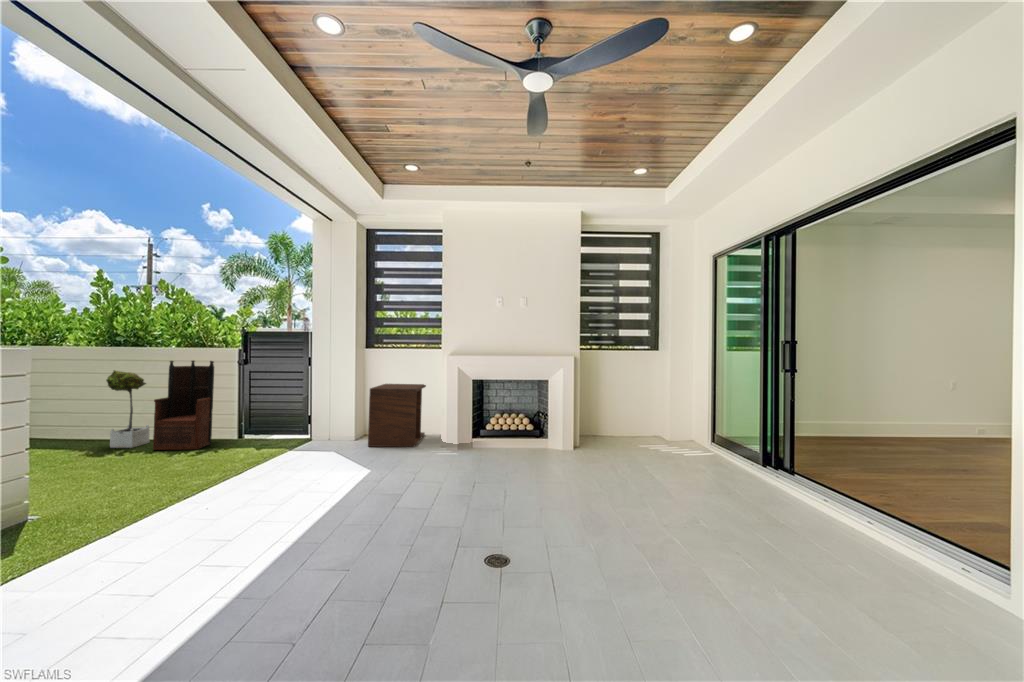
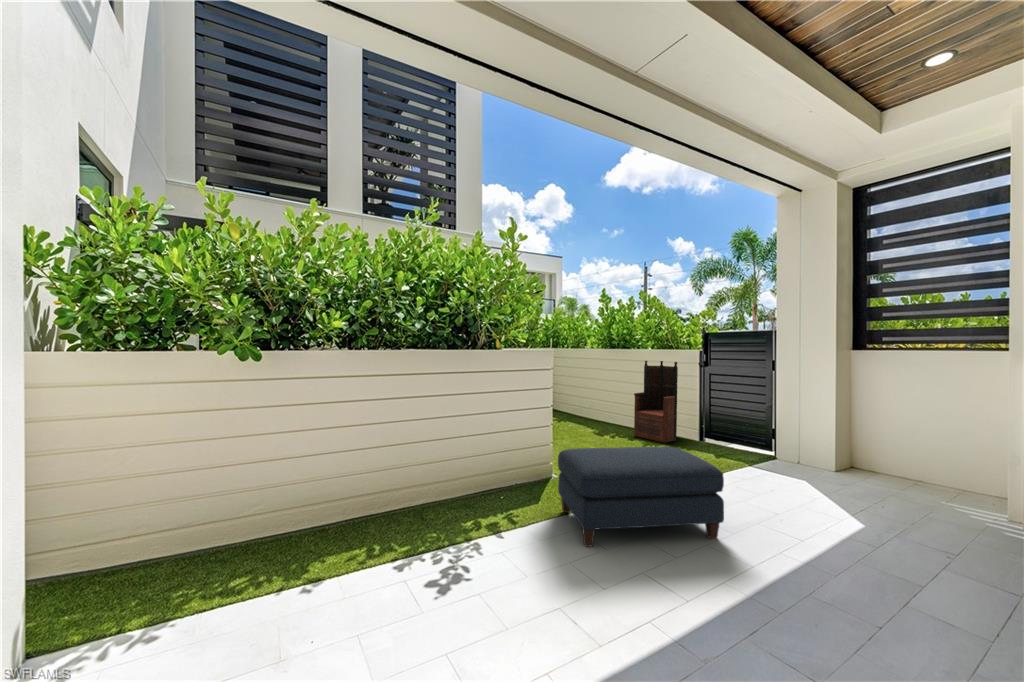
potted tree: present [106,370,149,448] -> none [606,367,633,430]
side table: present [368,384,426,447] -> none [861,402,980,513]
ottoman: none [46,444,274,578] -> present [558,447,724,547]

